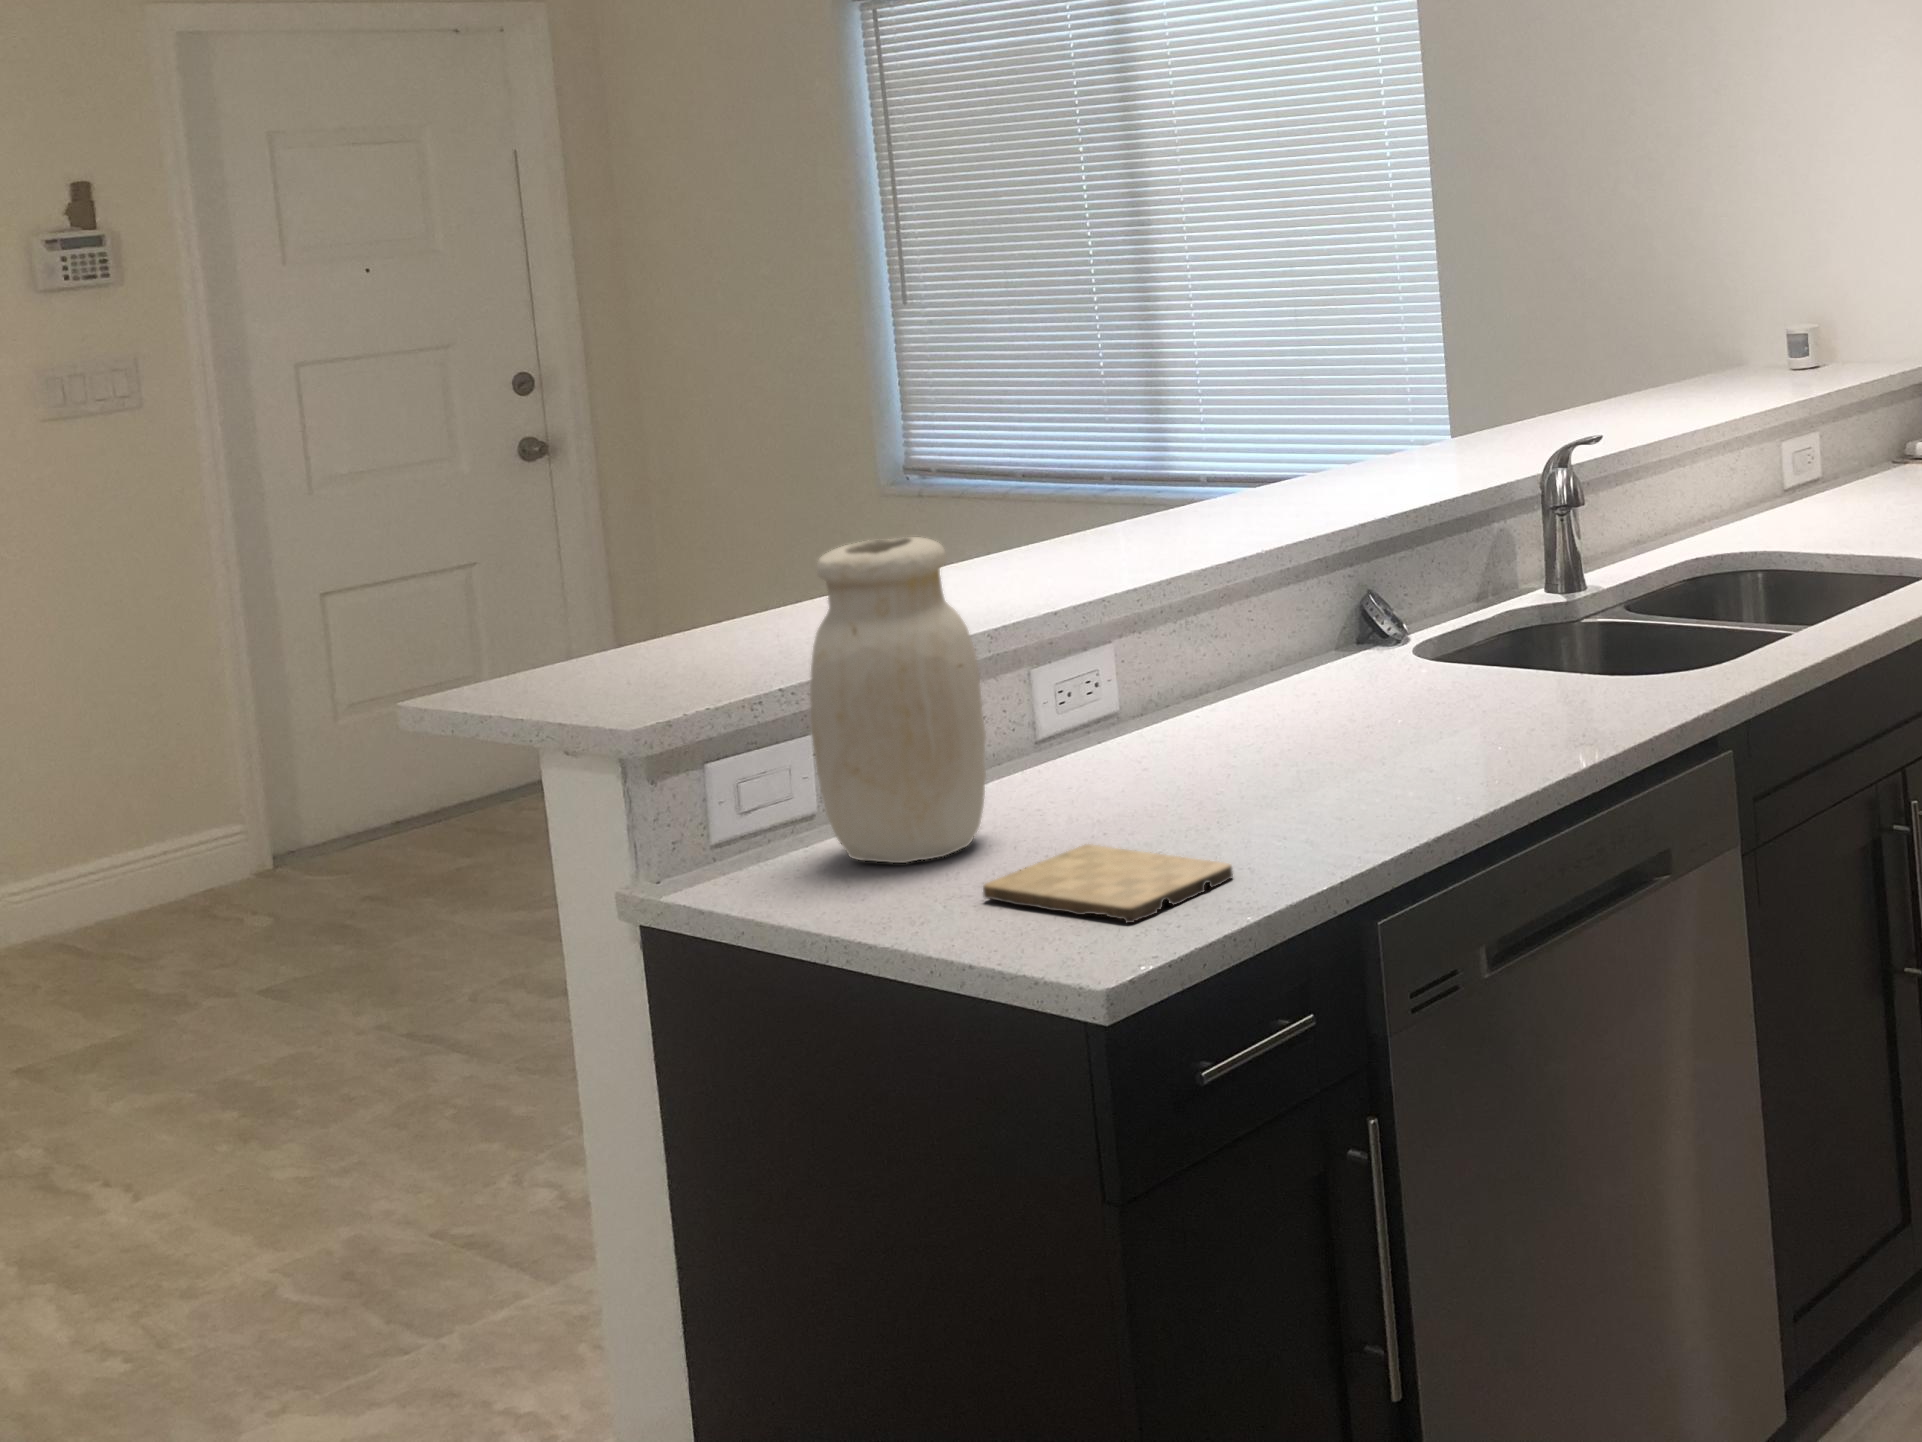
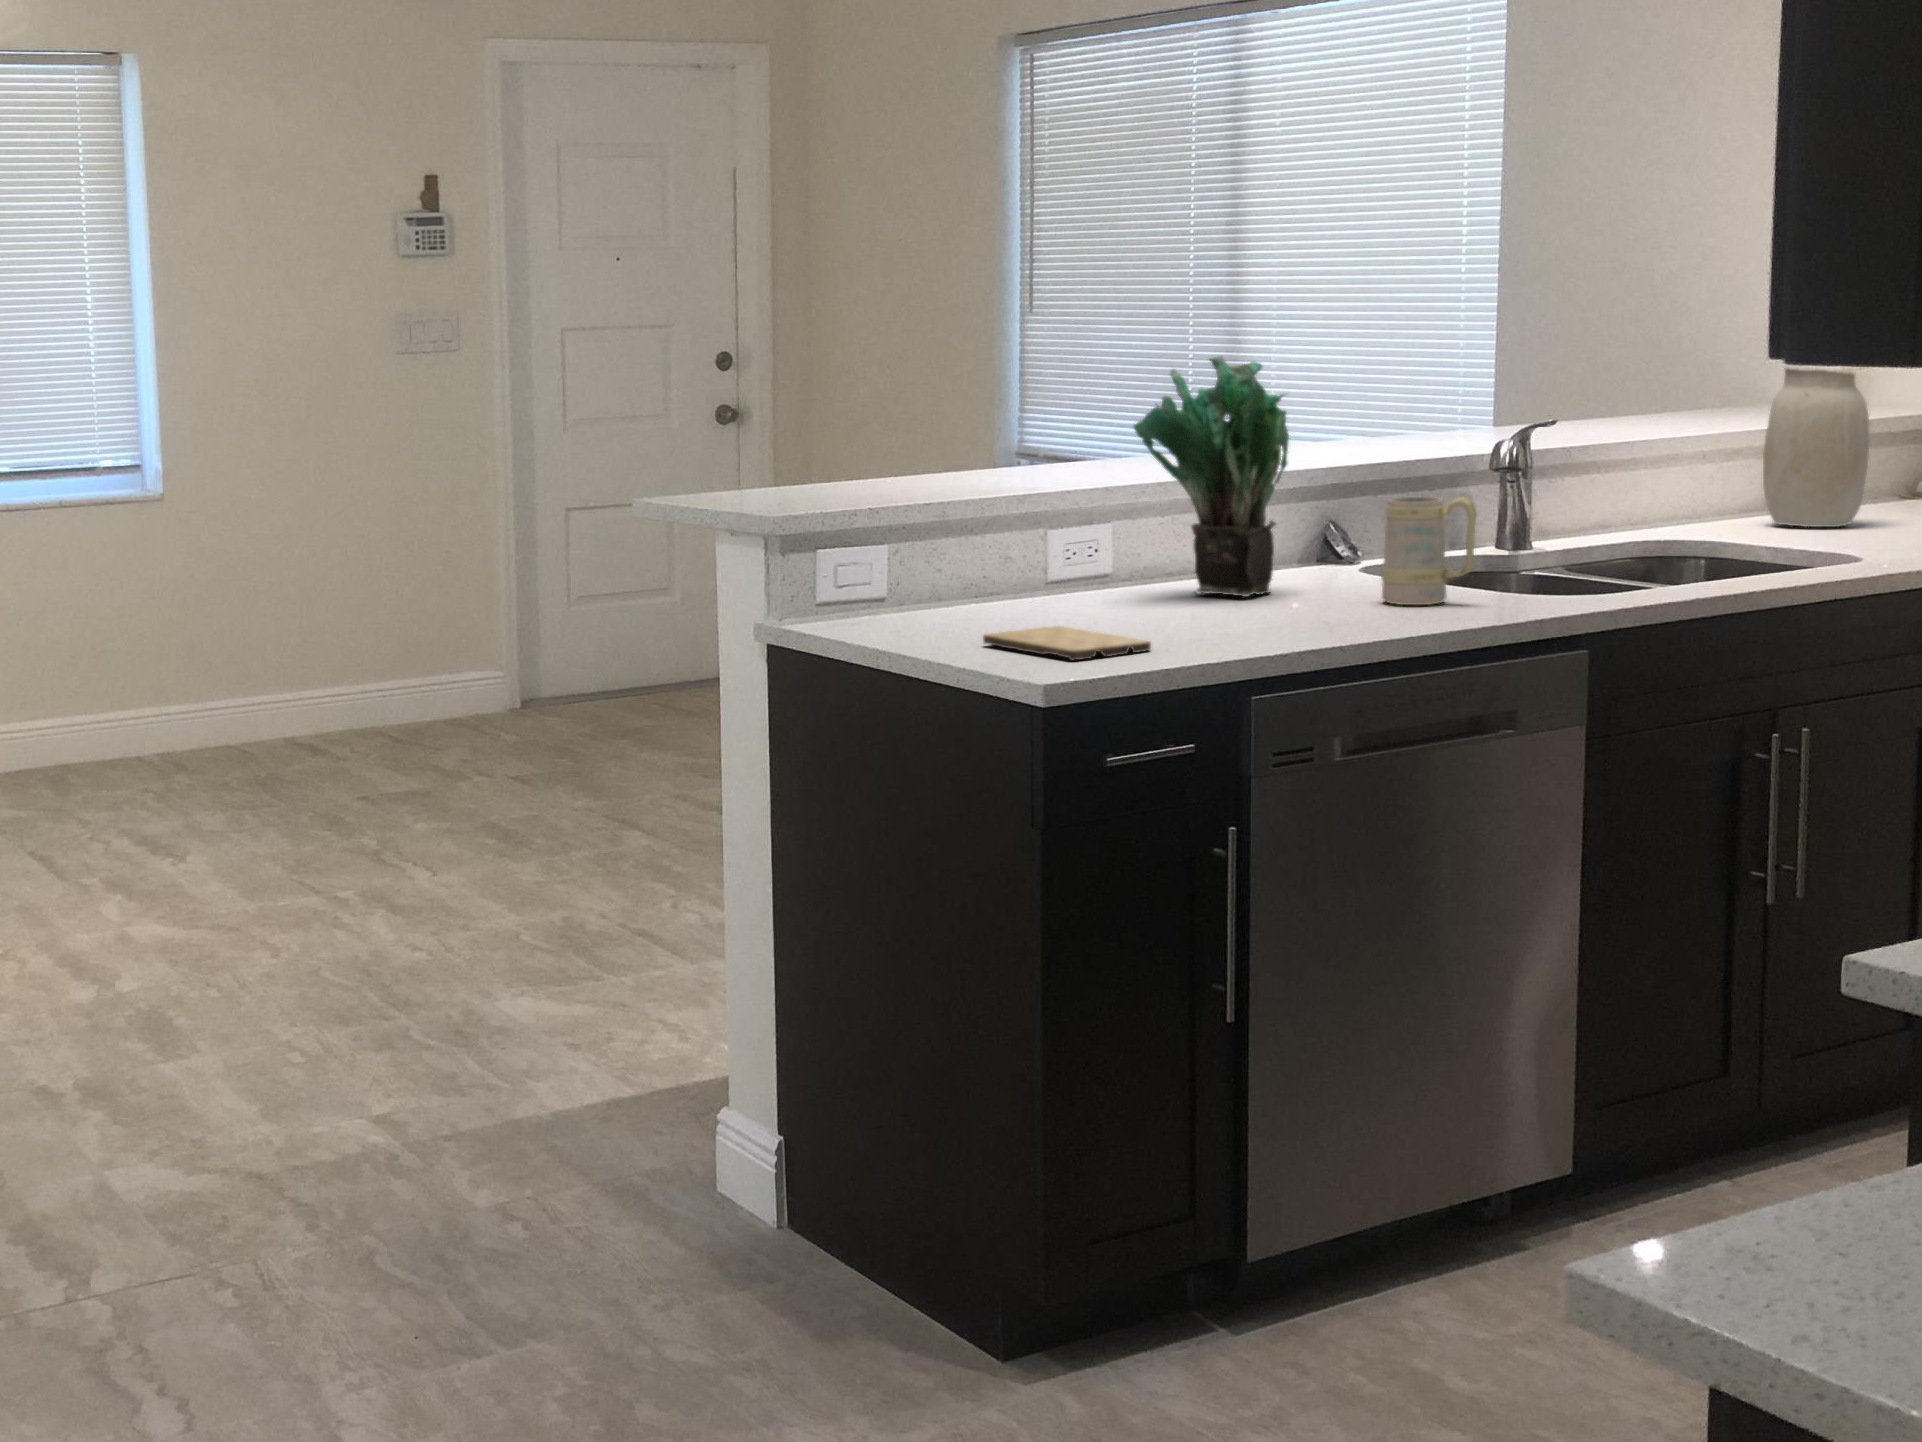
potted plant: none [1136,412,1332,732] -> present [1134,356,1289,597]
jar: present [810,537,986,863] -> present [1763,368,1869,527]
mug: none [1472,573,1588,721] -> present [1381,497,1477,605]

